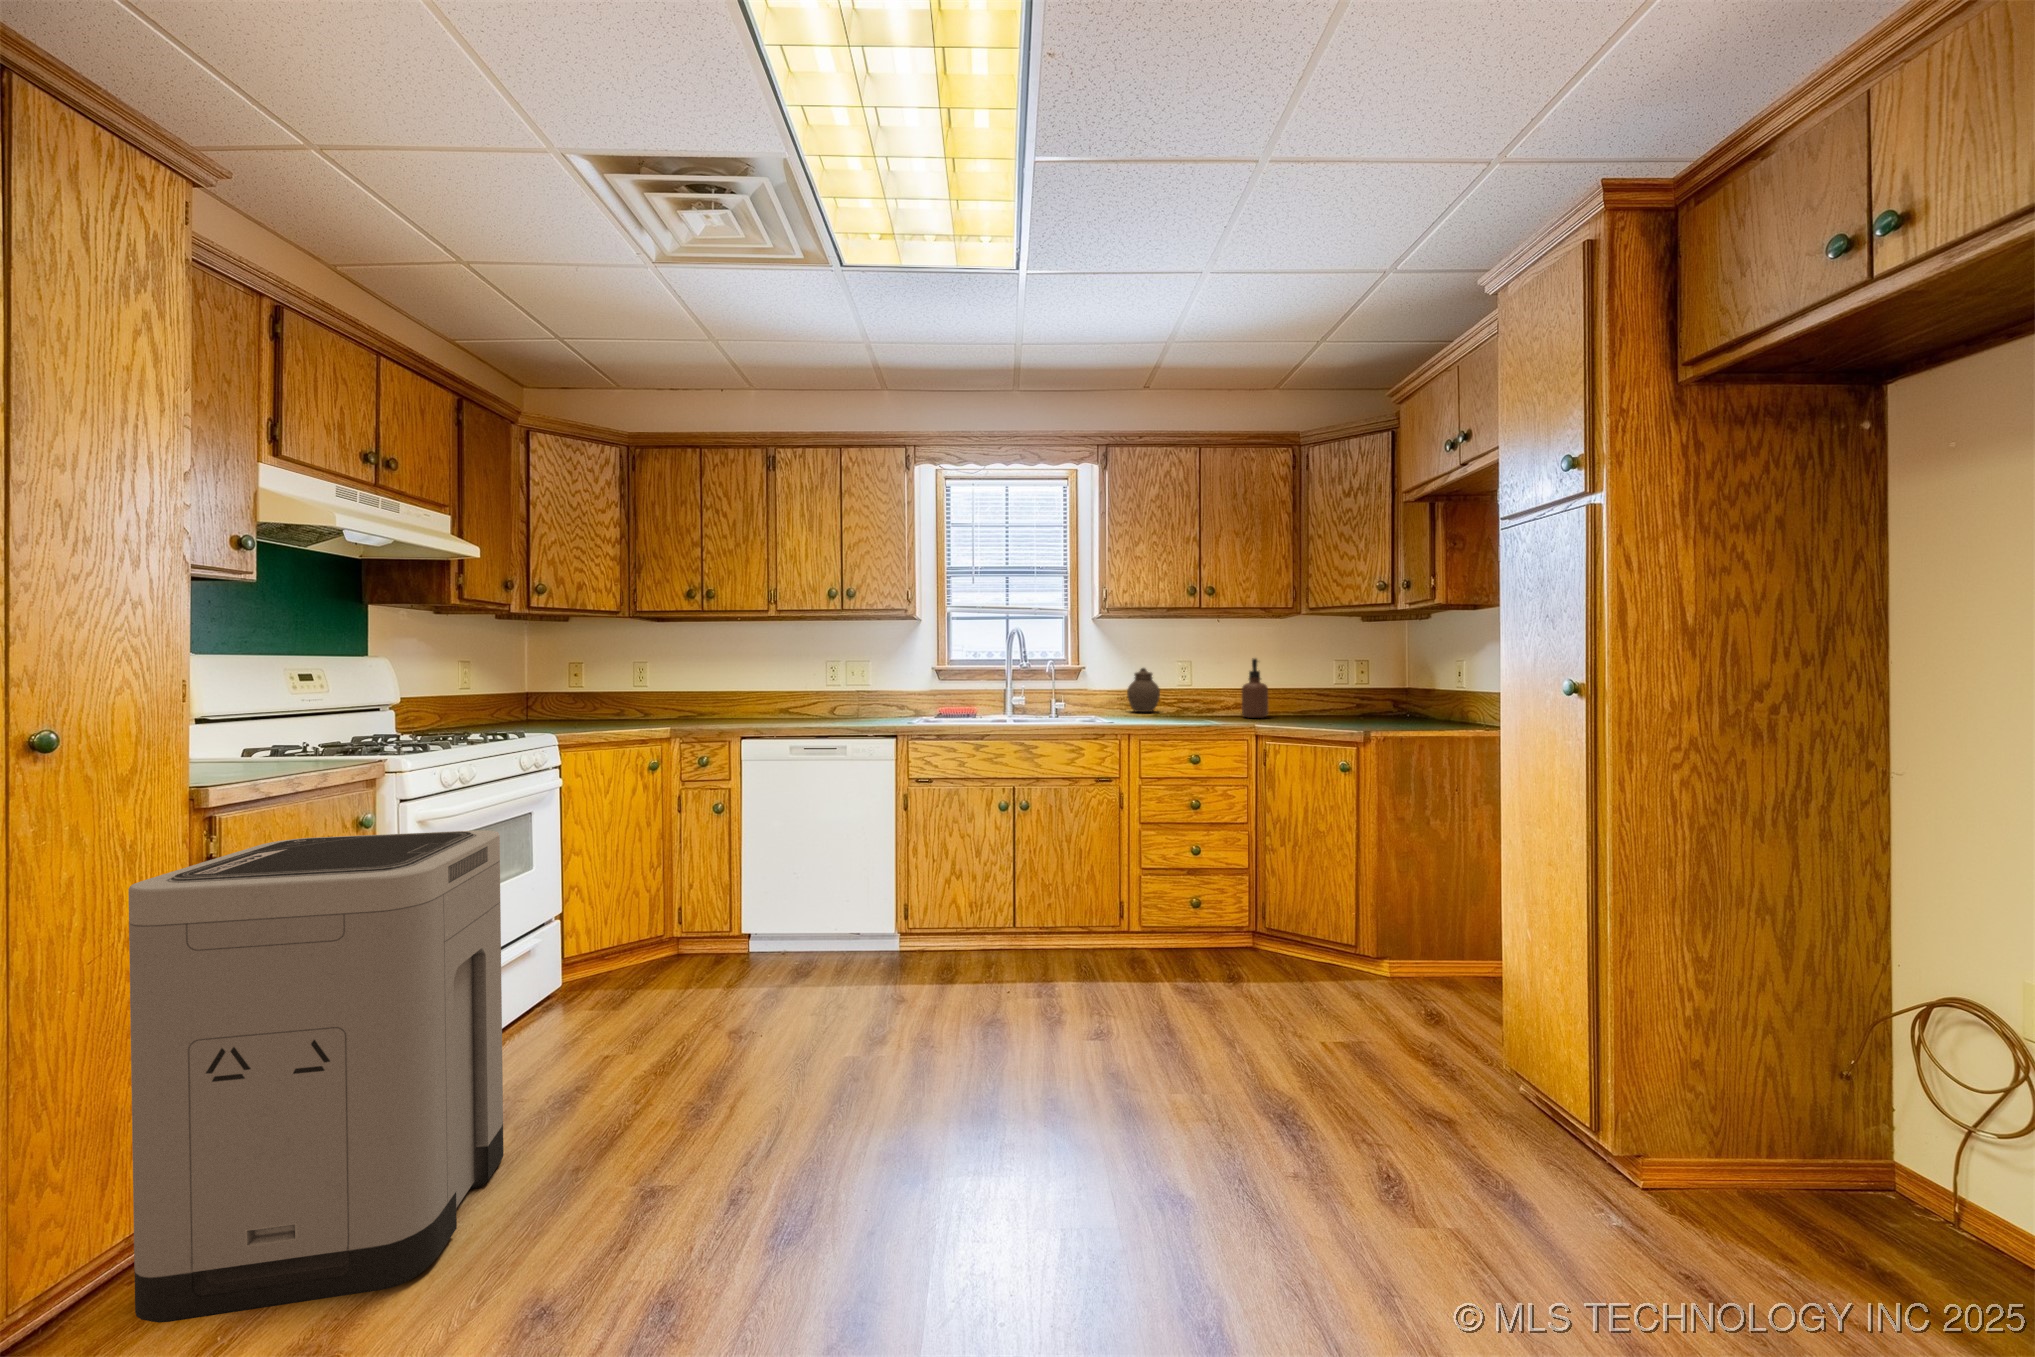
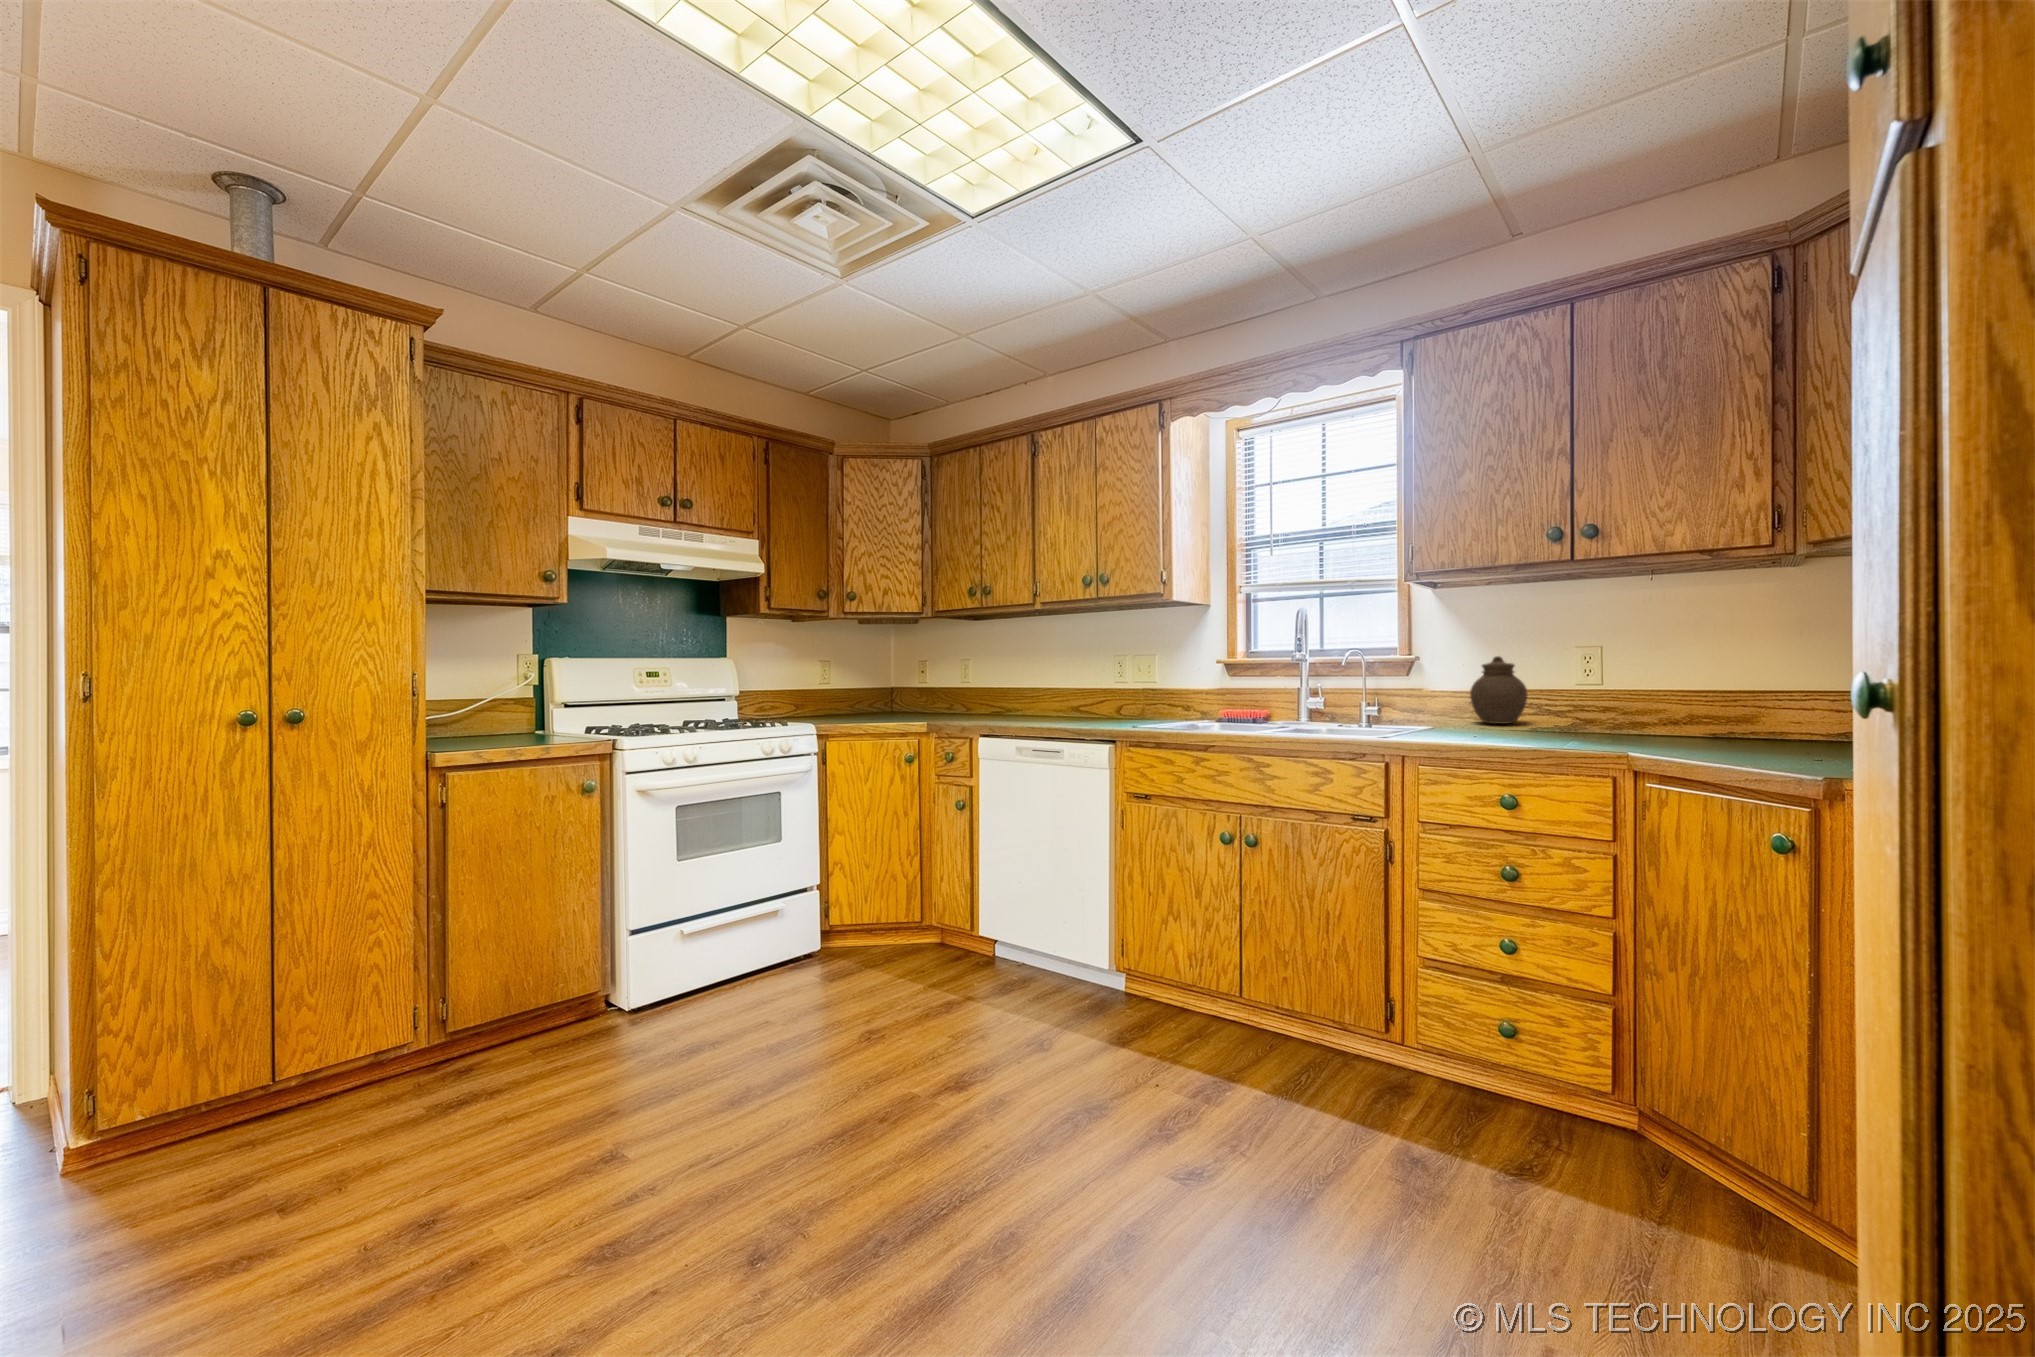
soap dispenser: present [1242,659,1268,718] -> none [1654,638,1711,741]
trash can: present [128,830,504,1323] -> none [328,800,603,1169]

